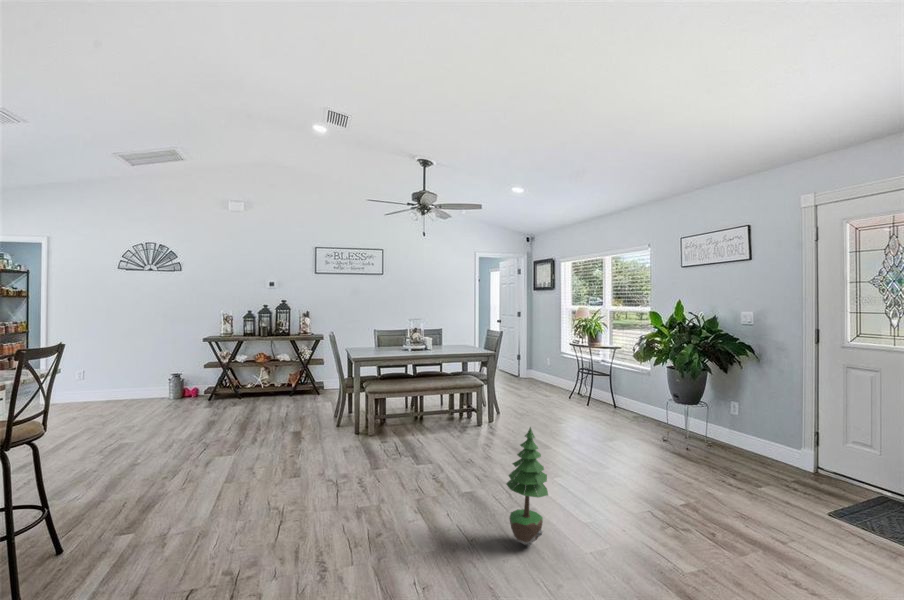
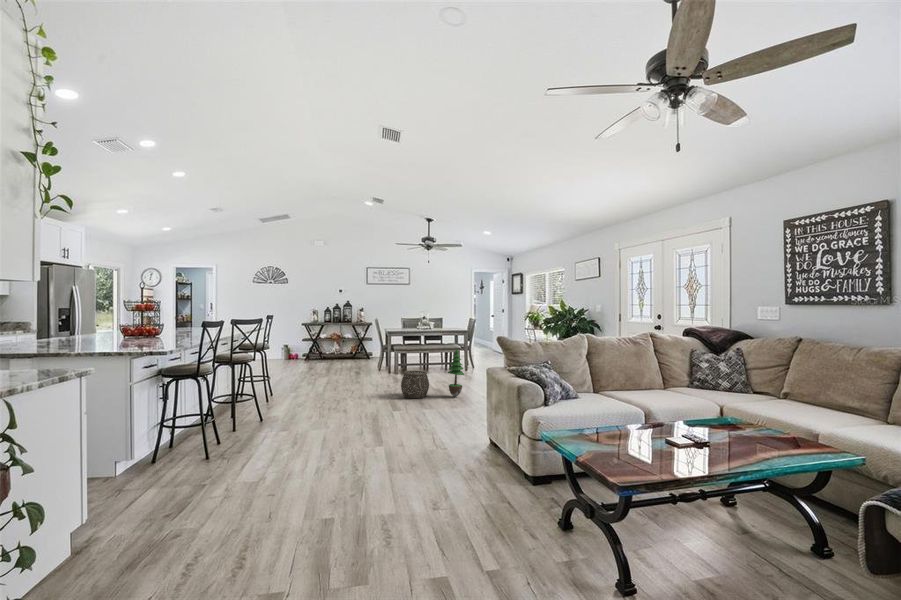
woven basket: none [391,476,461,562] -> present [401,371,429,399]

